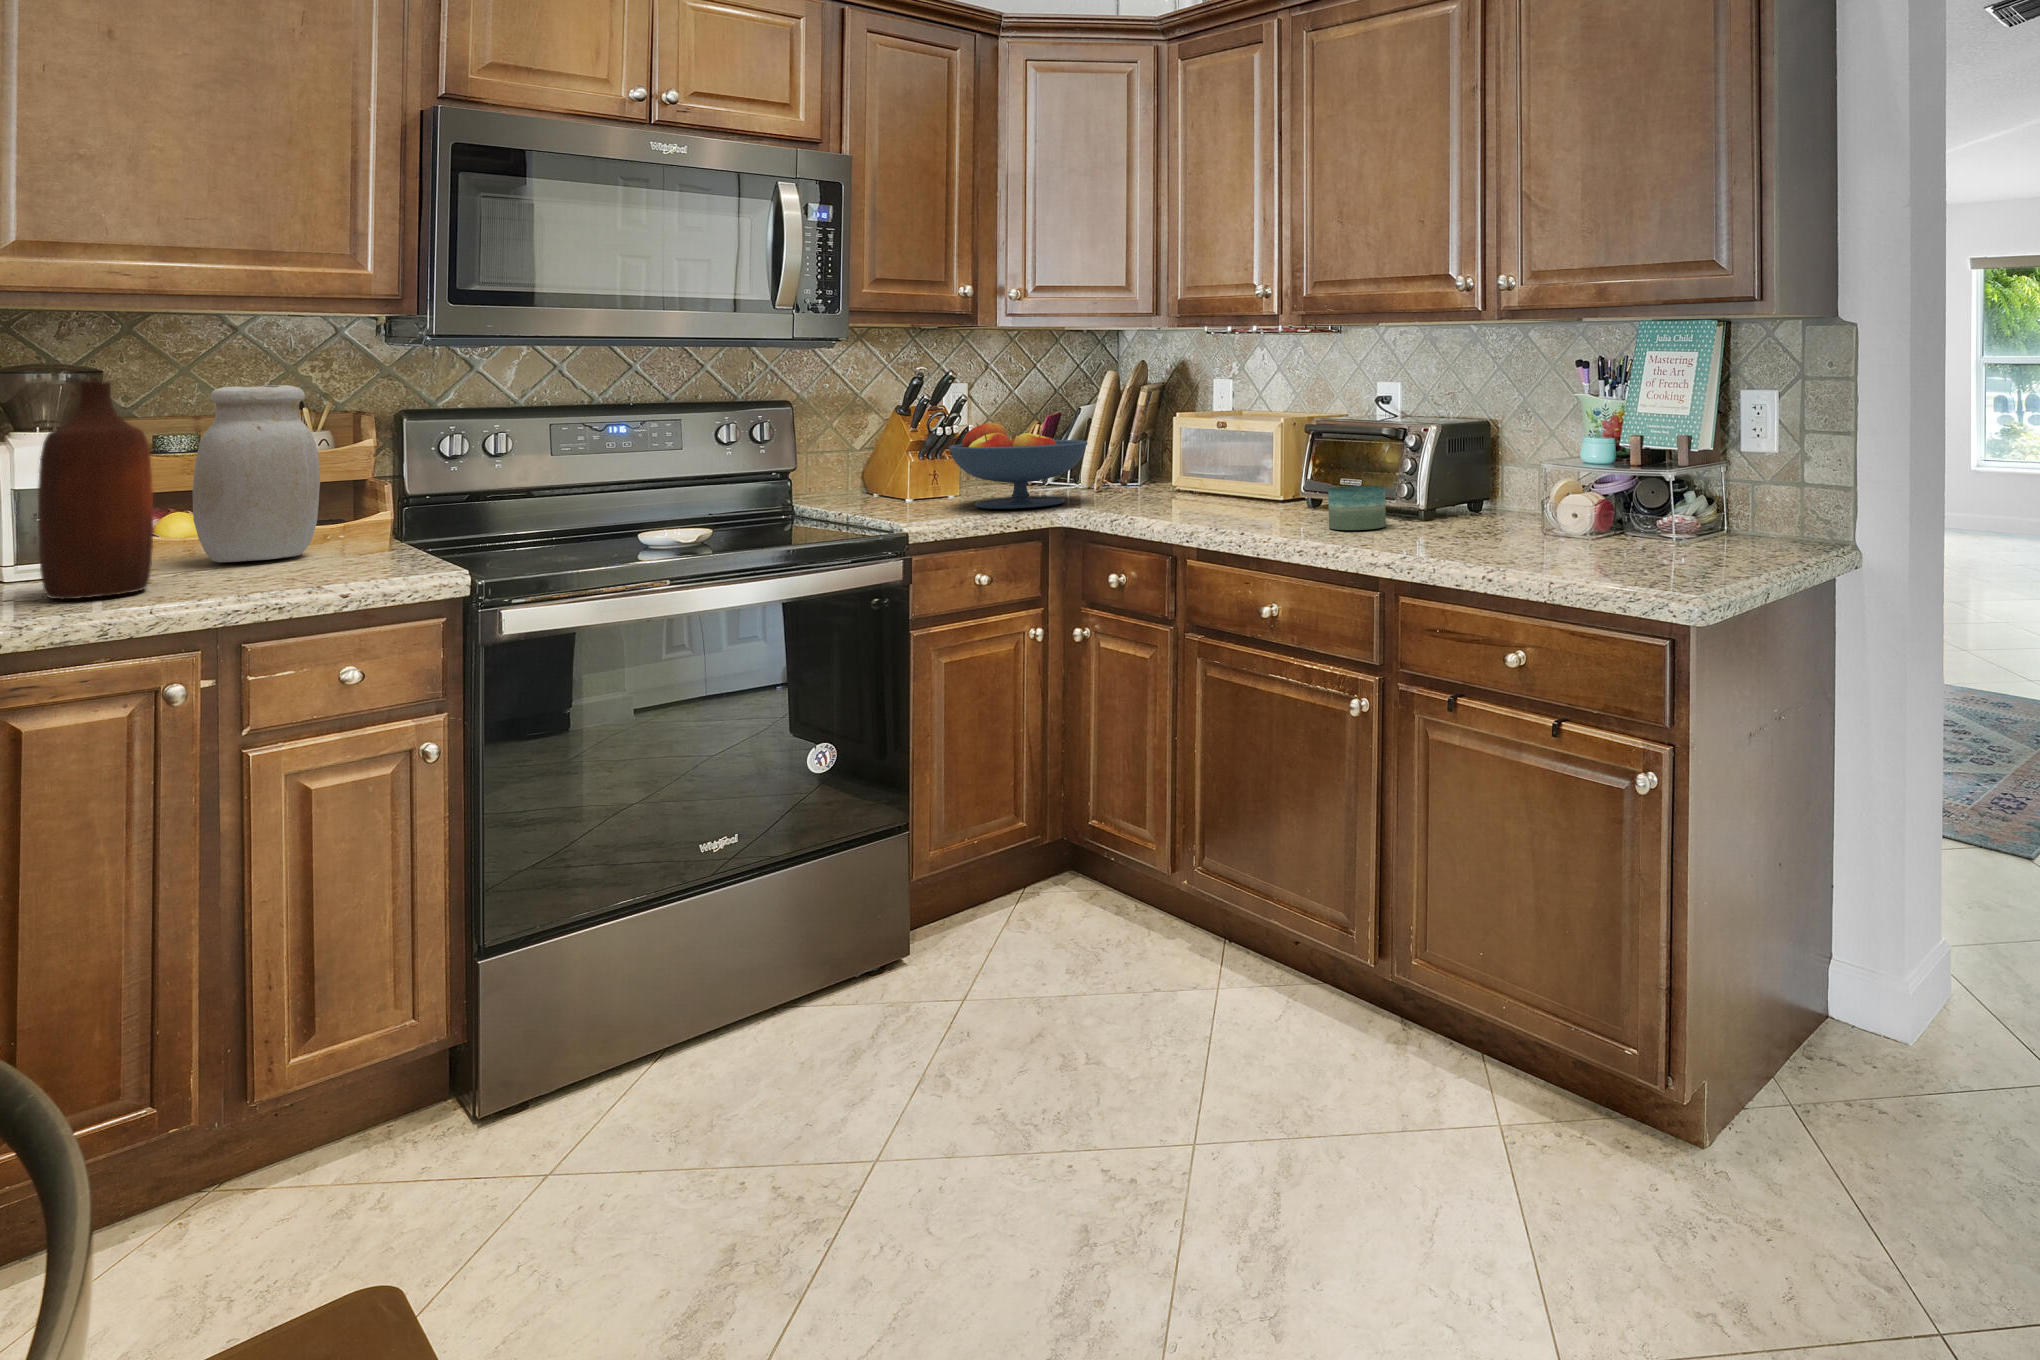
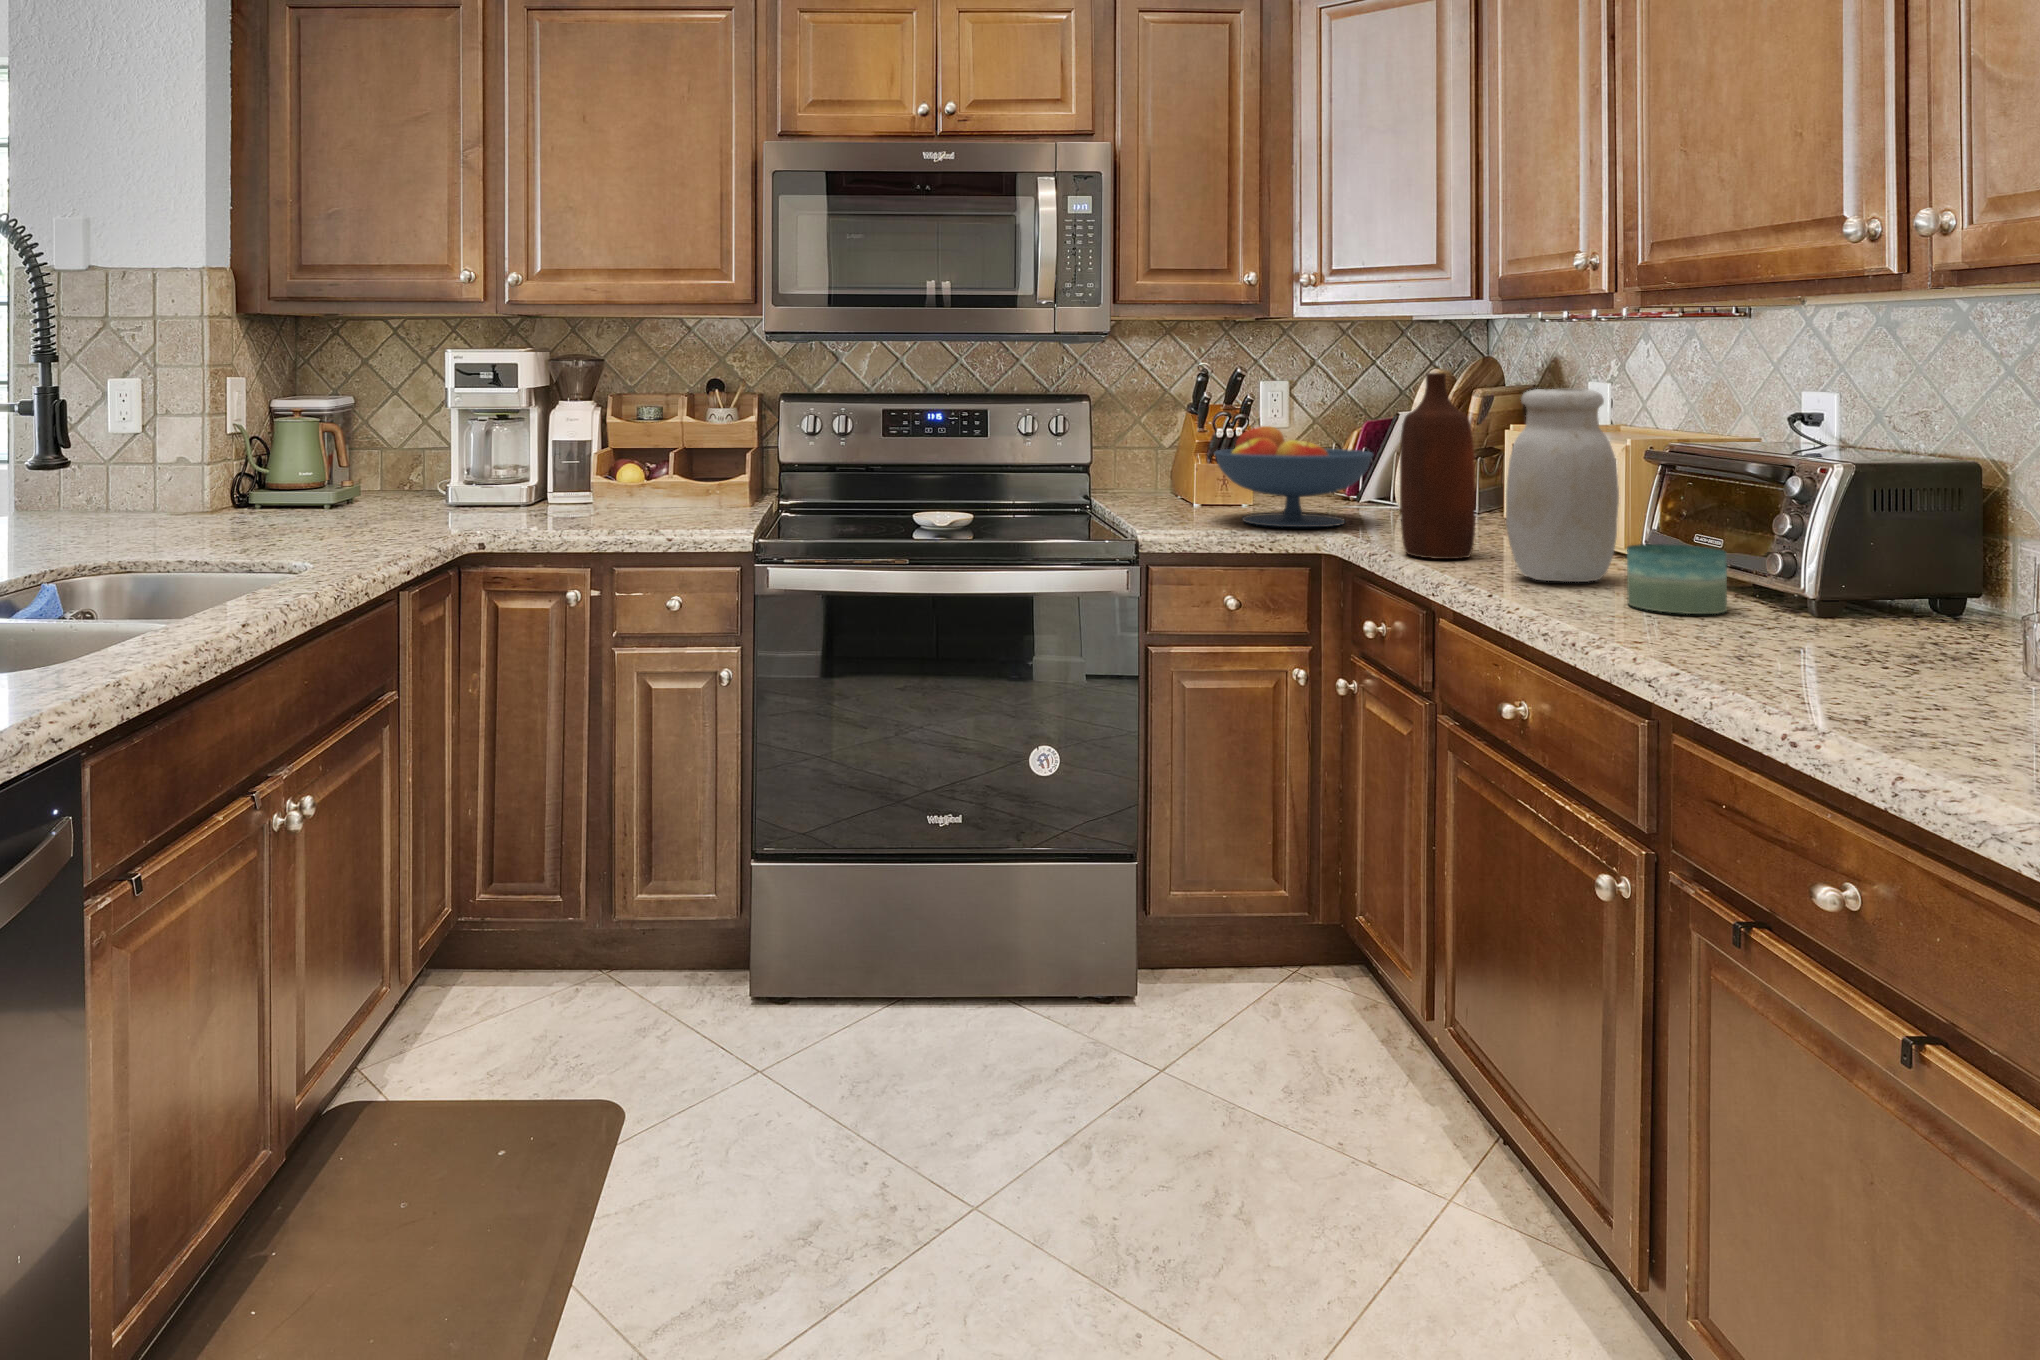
bottle: present [38,382,153,599] -> present [1400,373,1475,559]
jar: present [193,385,320,562] -> present [1506,388,1619,582]

